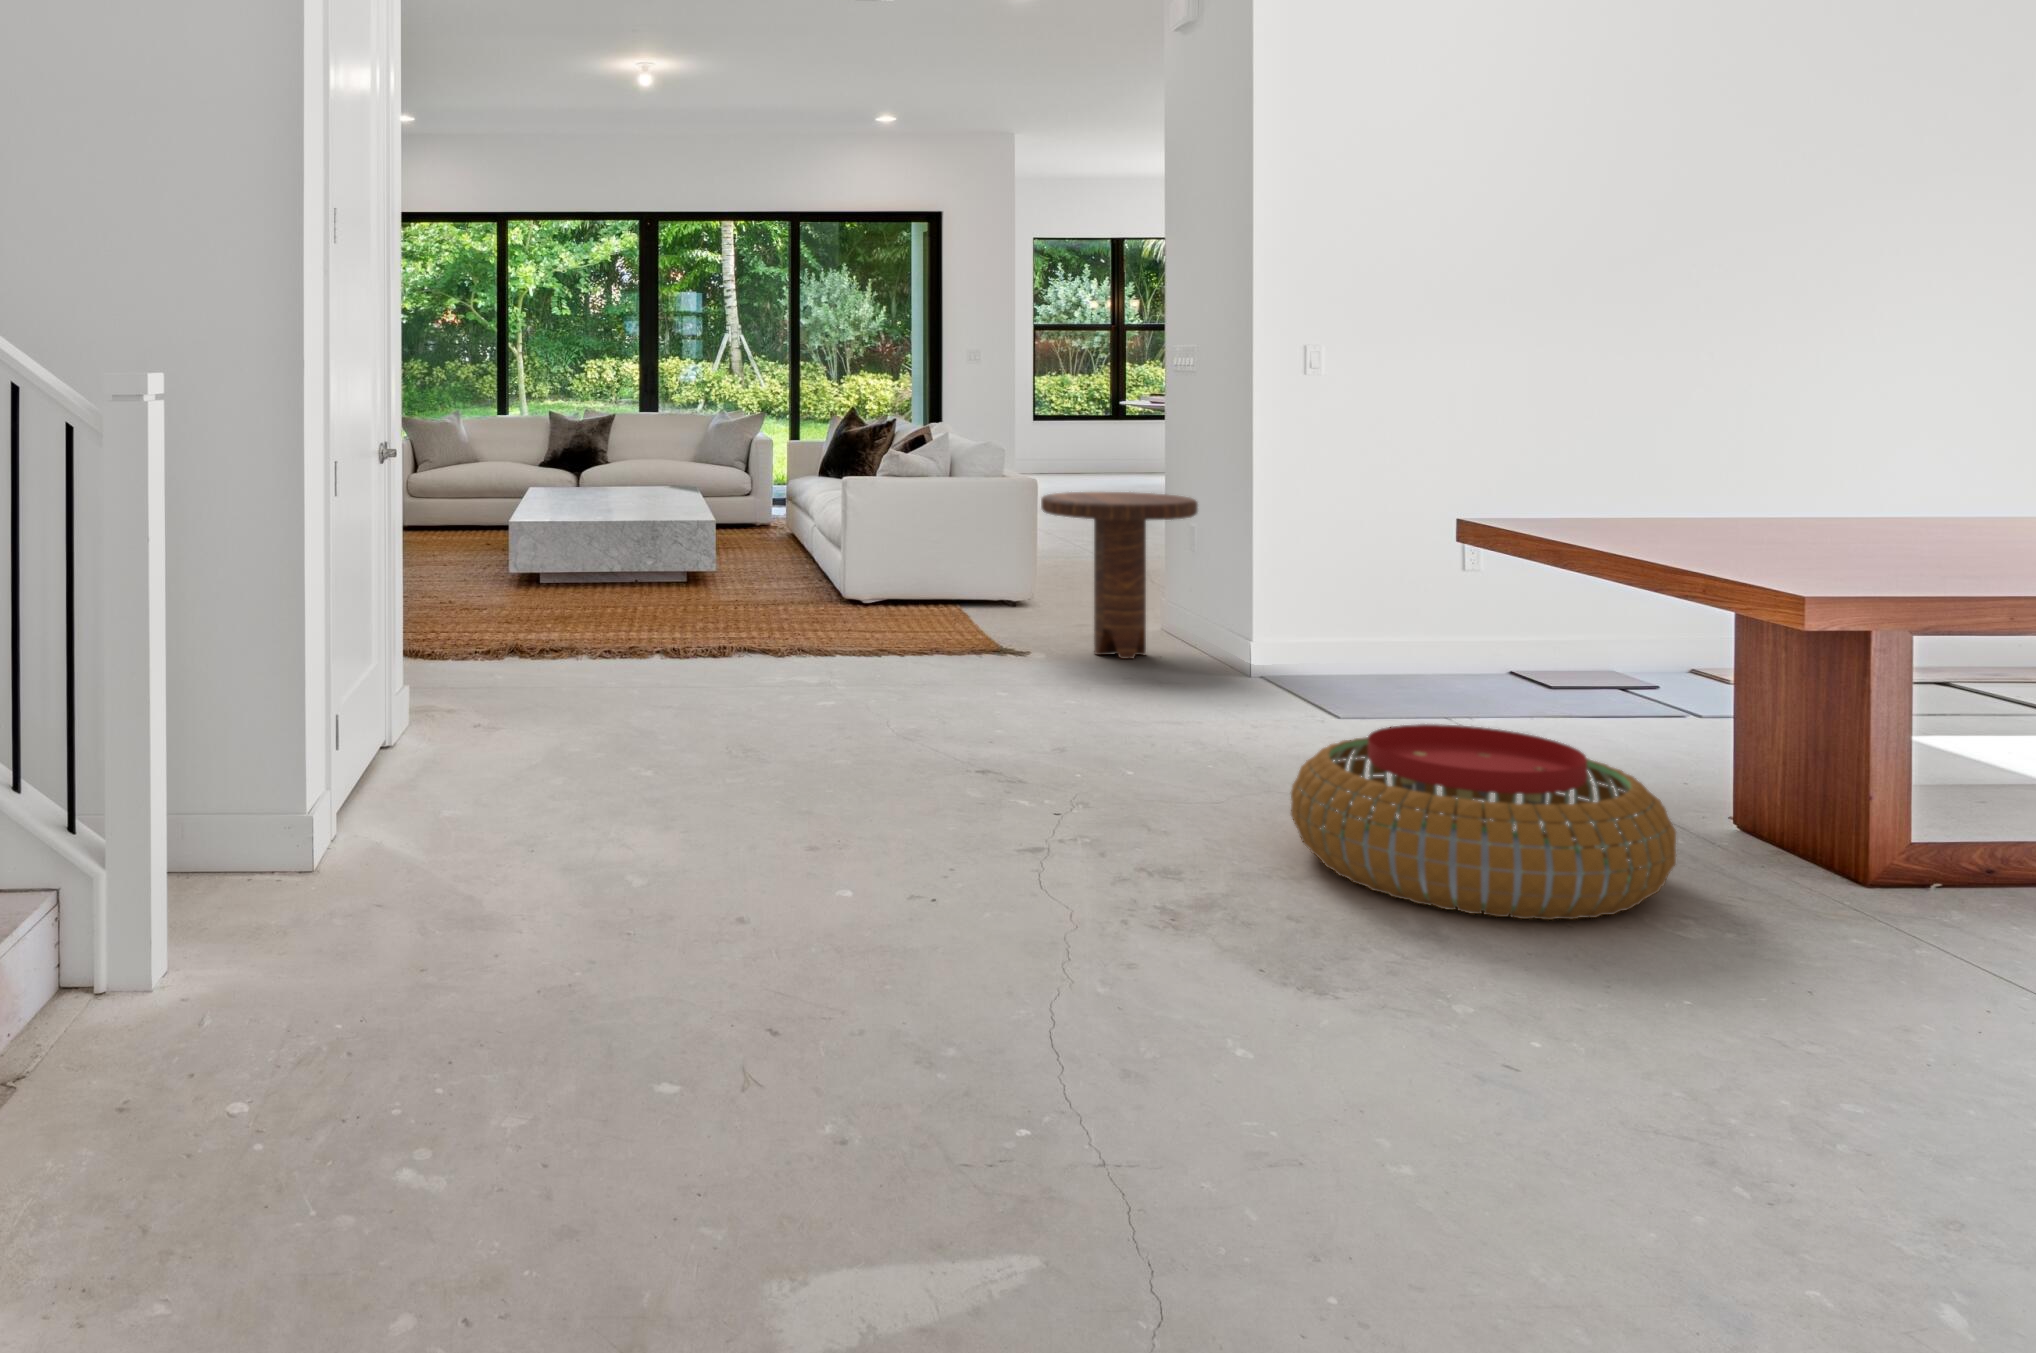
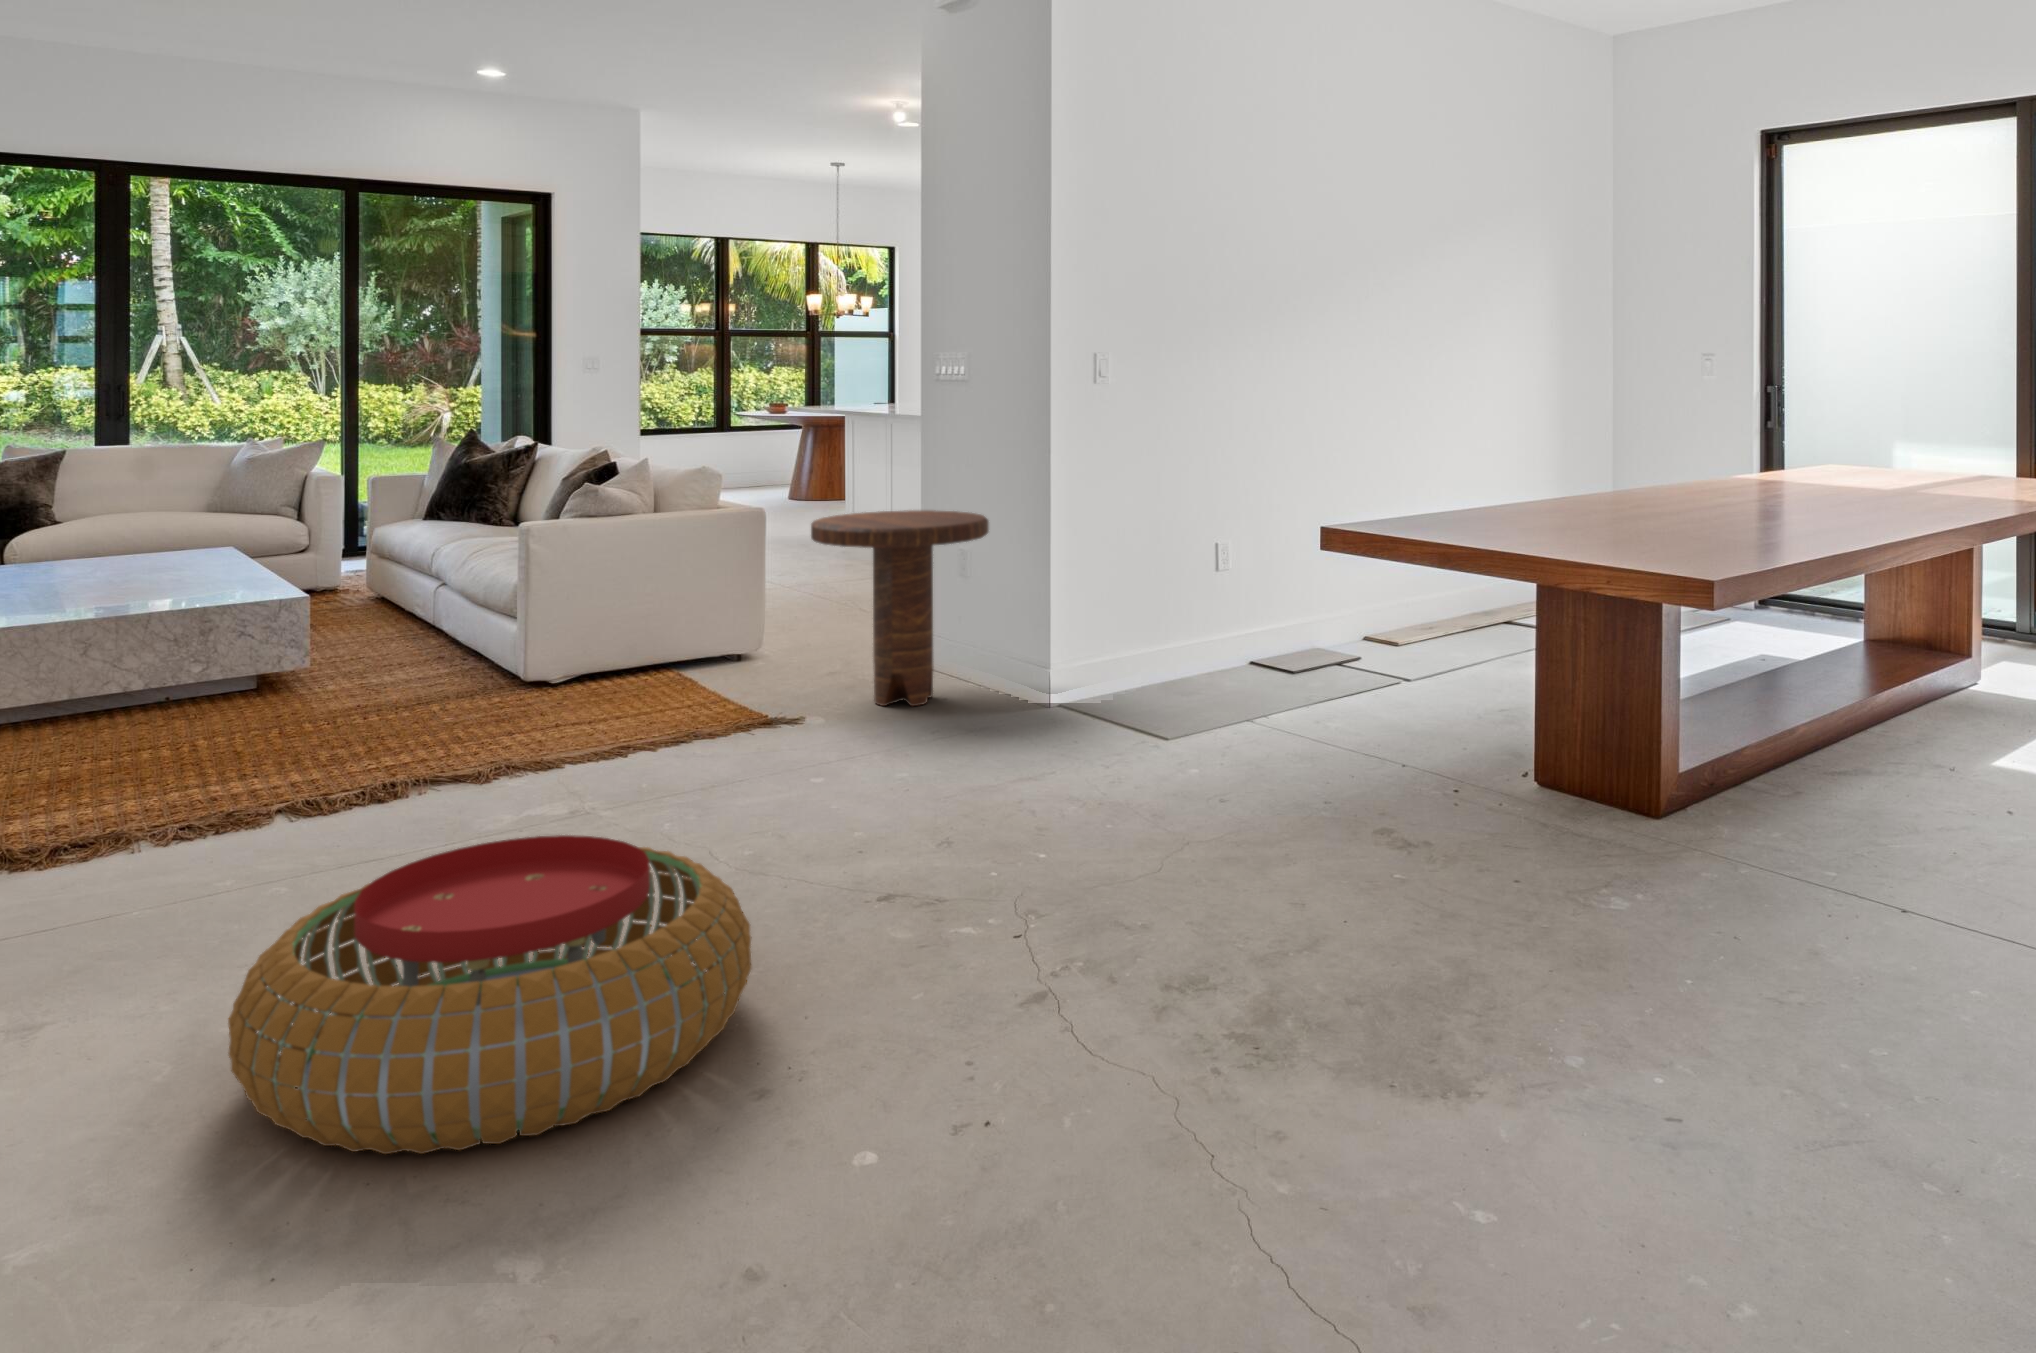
pouf: present [1291,724,1676,920] -> present [228,835,752,1154]

